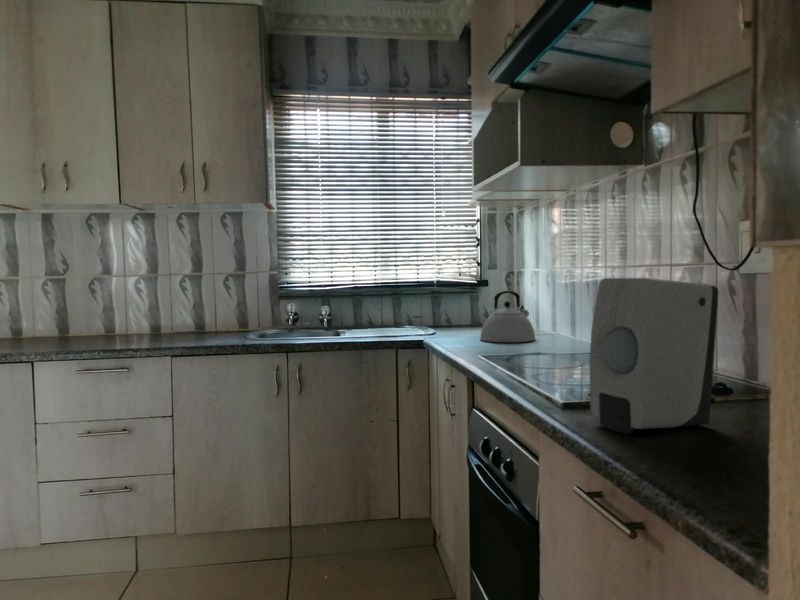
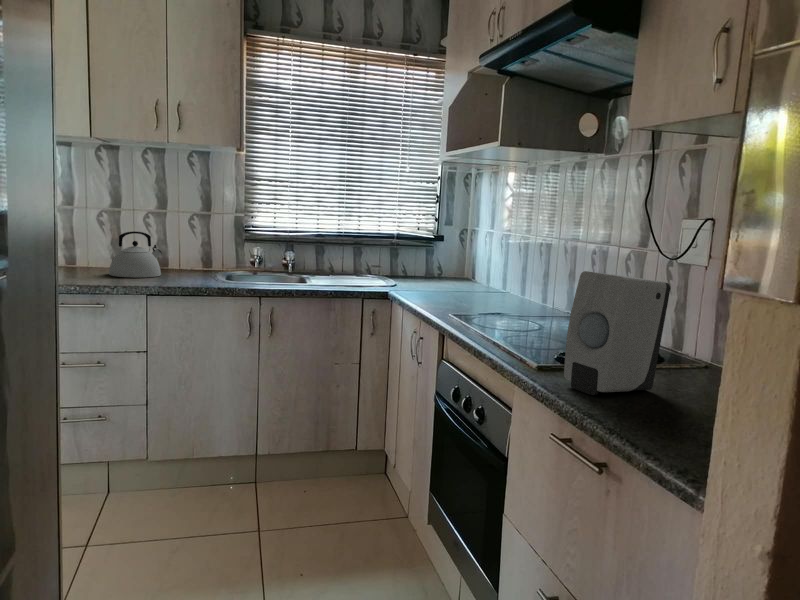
kettle: present [480,291,535,342] -> present [109,231,162,278]

